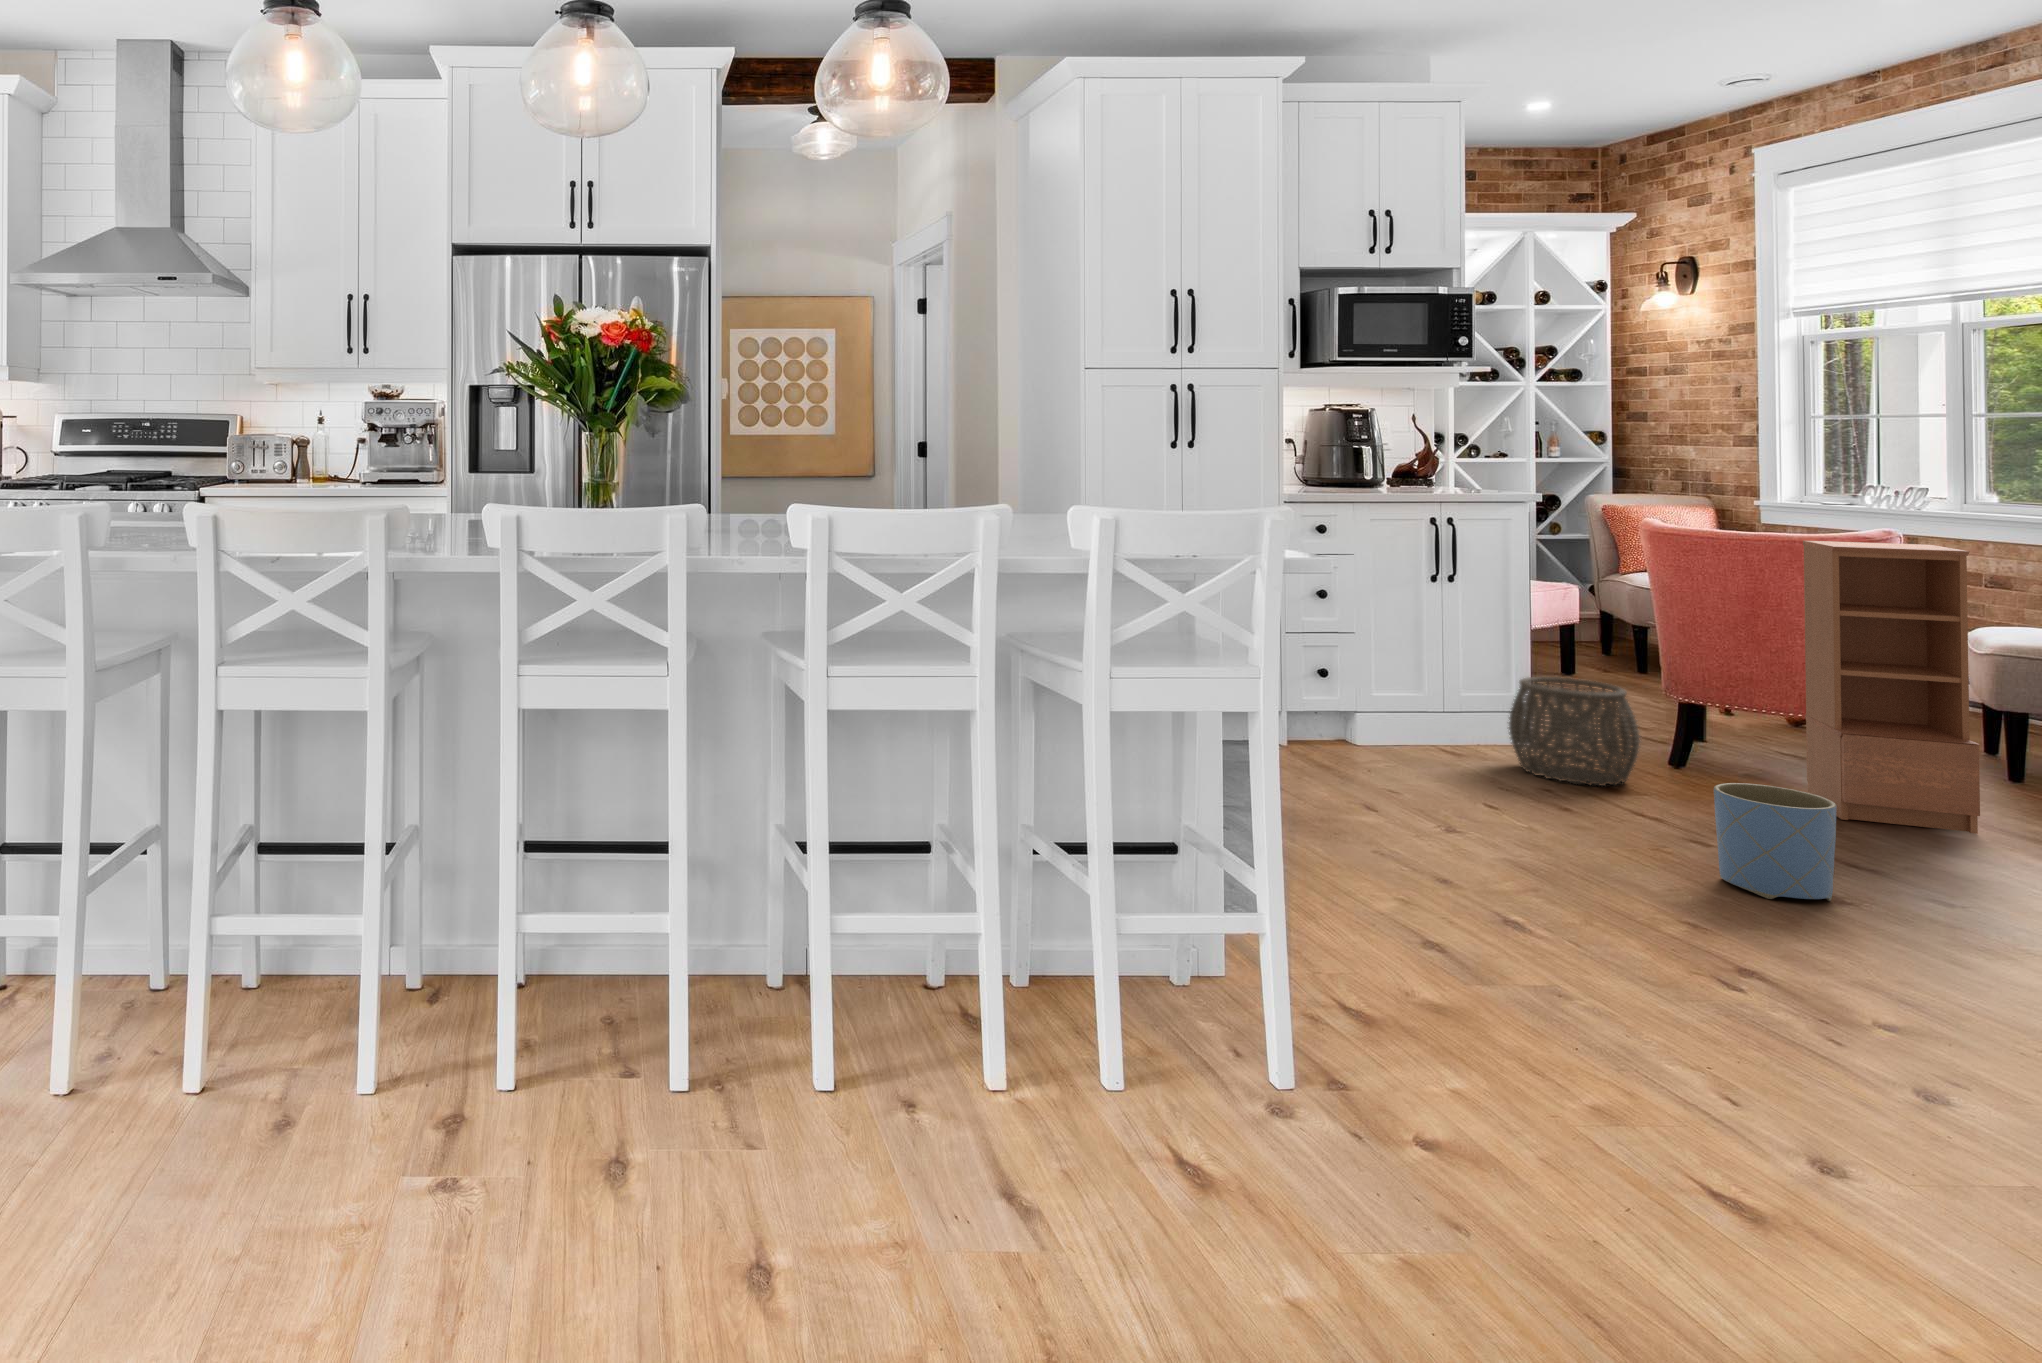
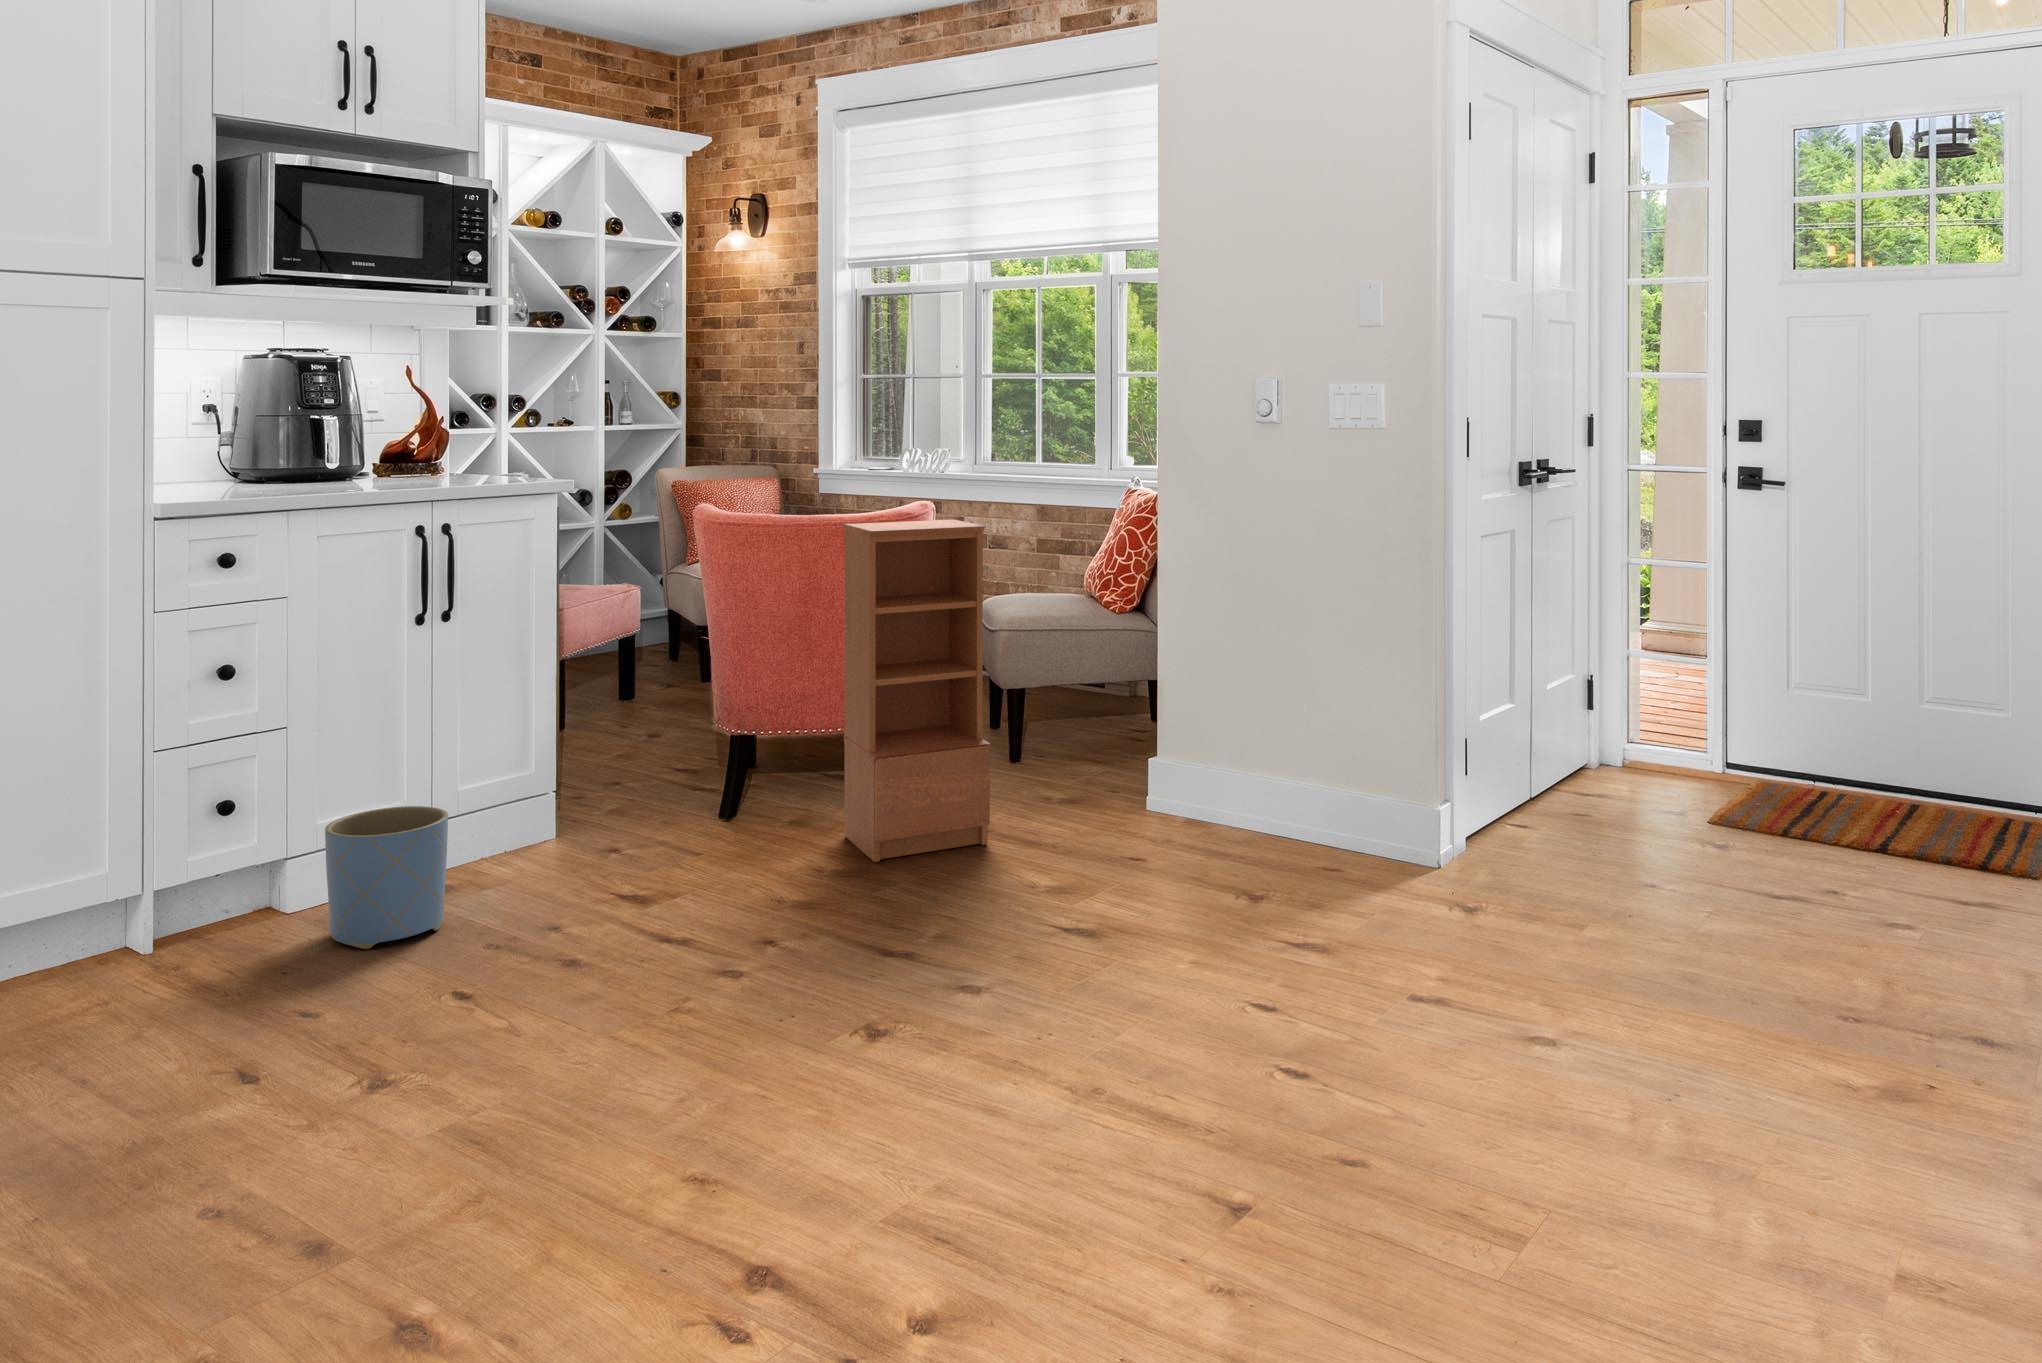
woven basket: present [1509,677,1640,786] -> none [513,735,676,893]
planter: present [1714,783,1837,901] -> present [325,806,448,949]

